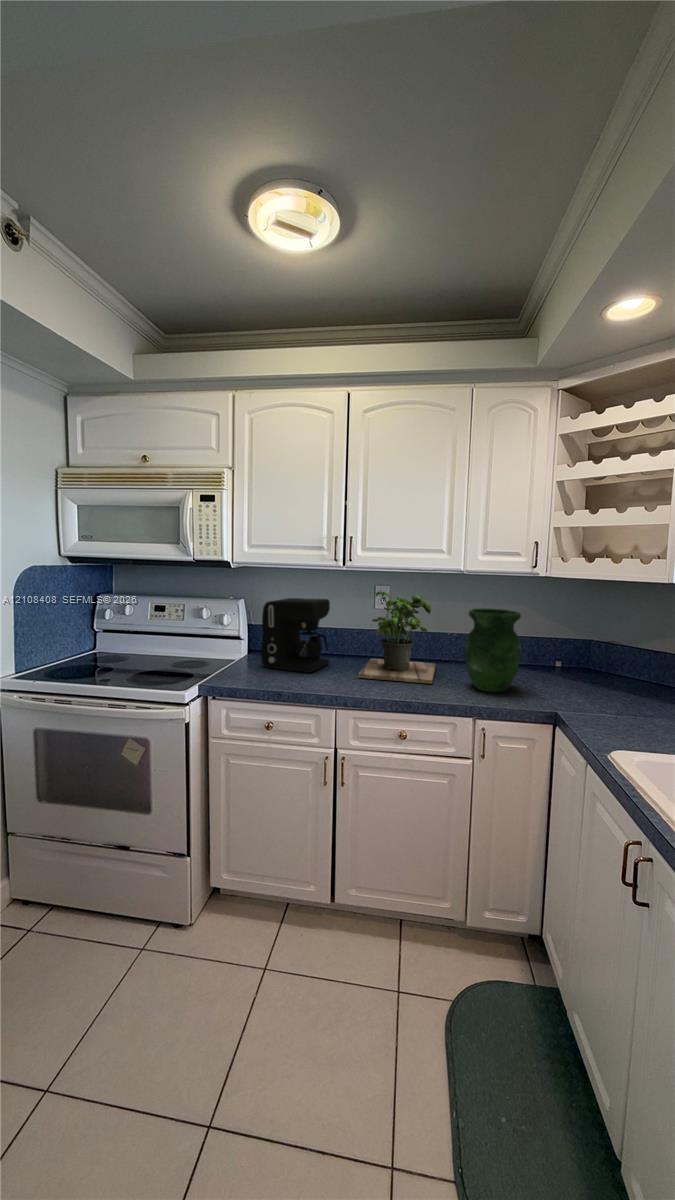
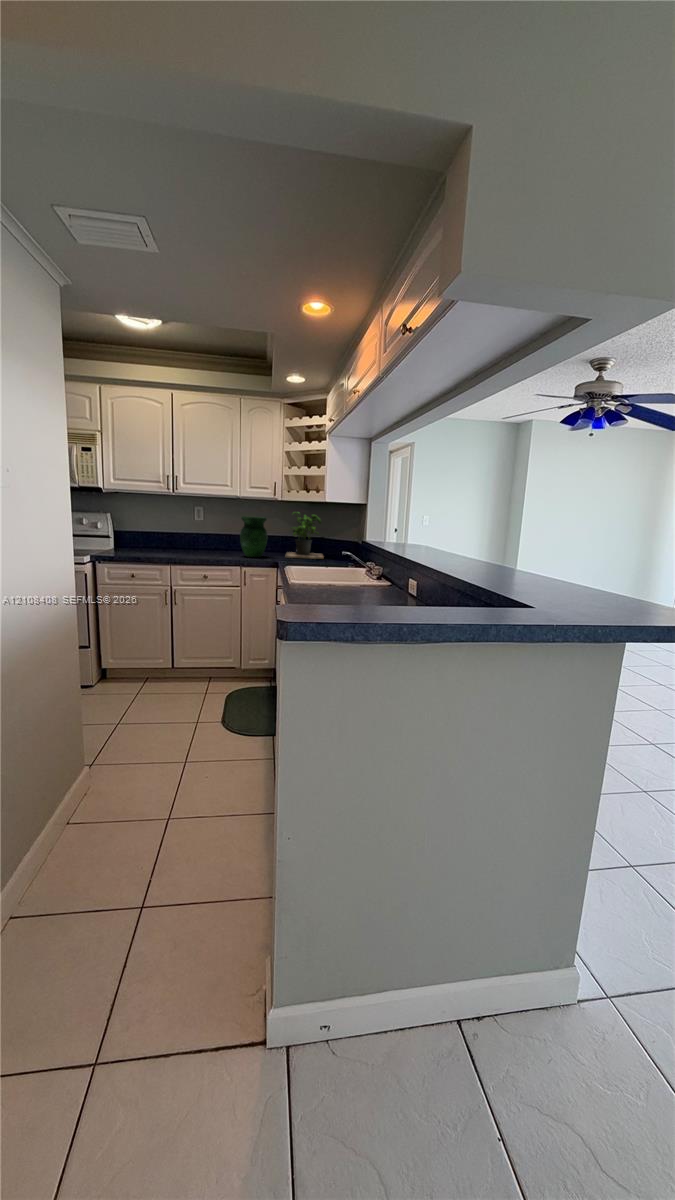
potted plant: present [358,591,436,684] -> present [285,512,324,559]
coffee maker: present [261,598,330,672] -> none [125,512,167,552]

